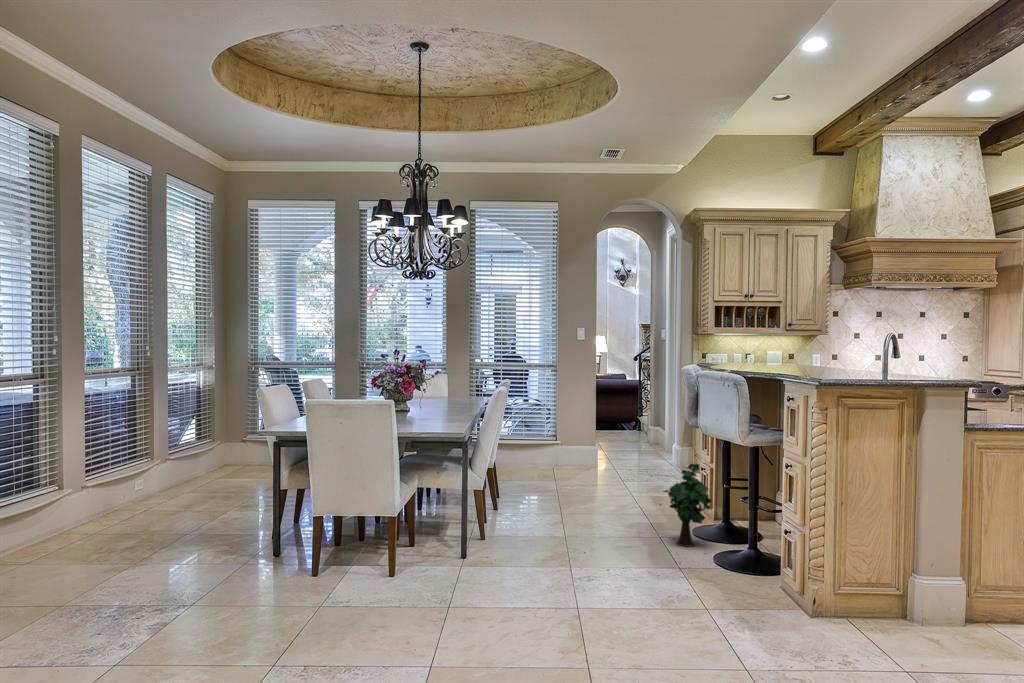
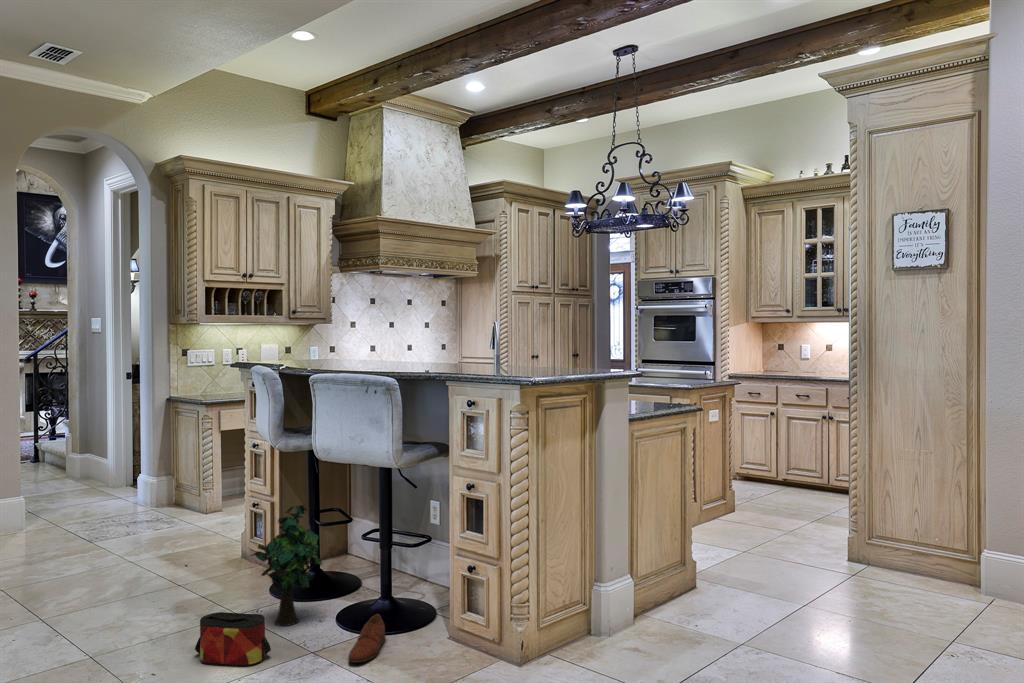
bag: none [616,520,655,558] -> present [195,612,271,667]
shoe: none [694,551,735,577] -> present [348,614,385,663]

